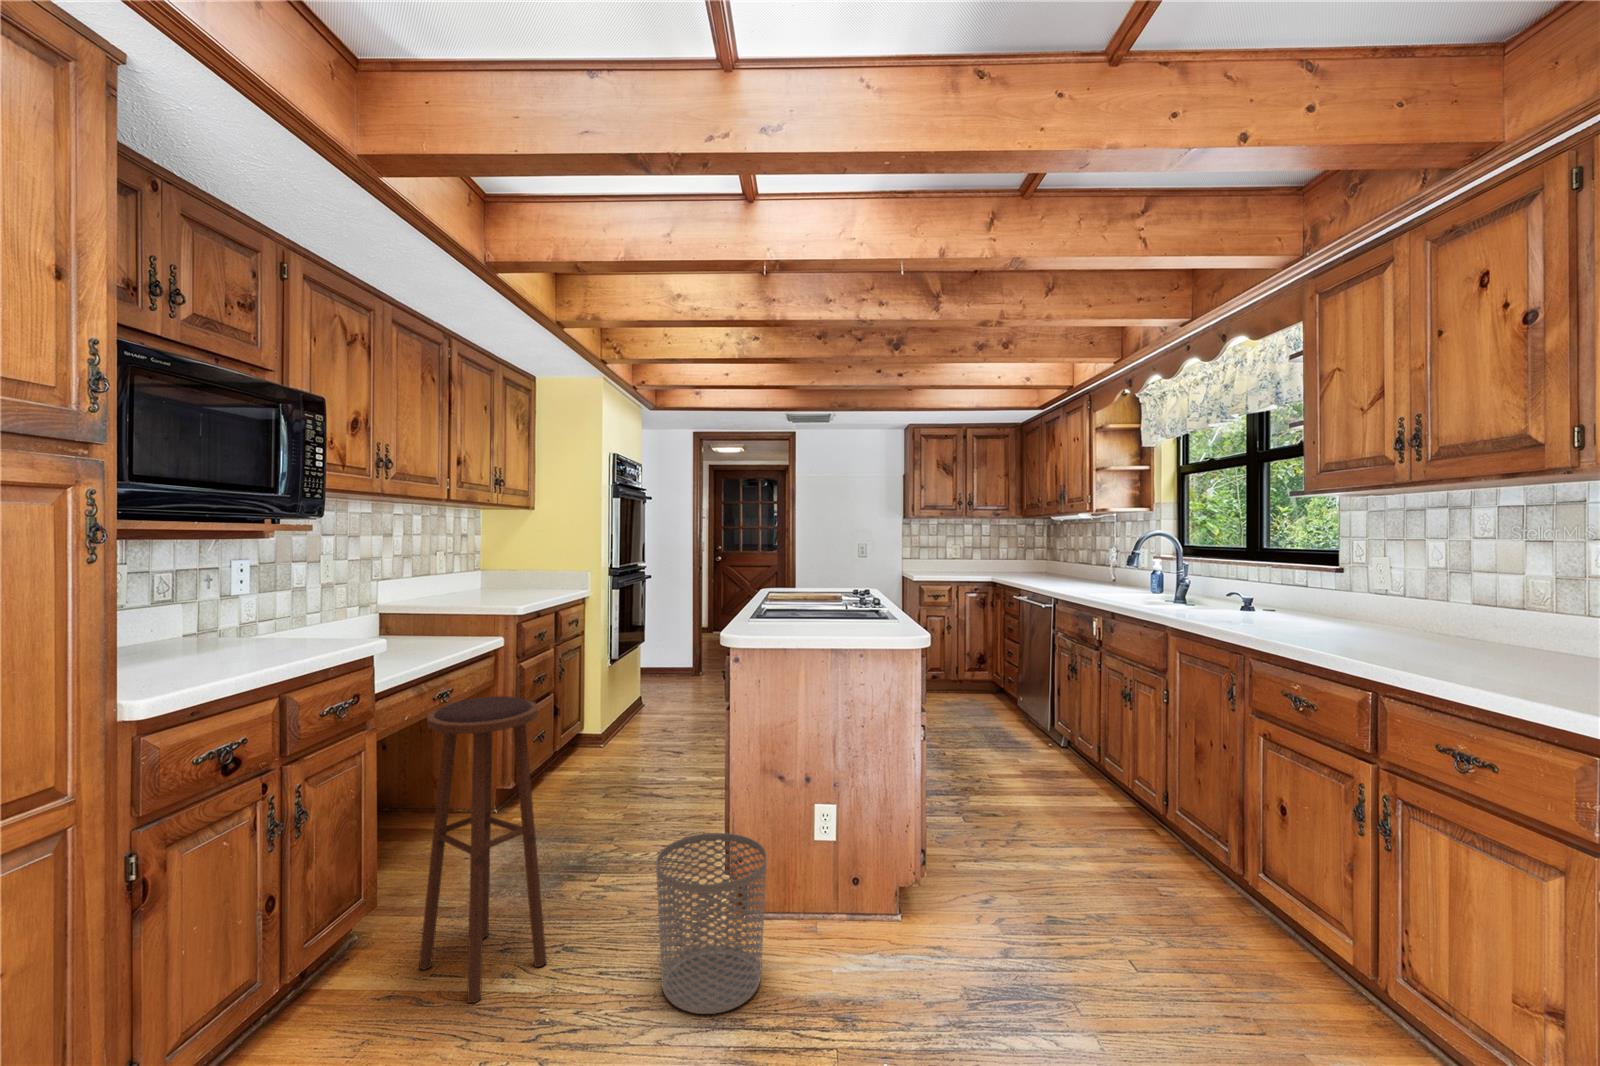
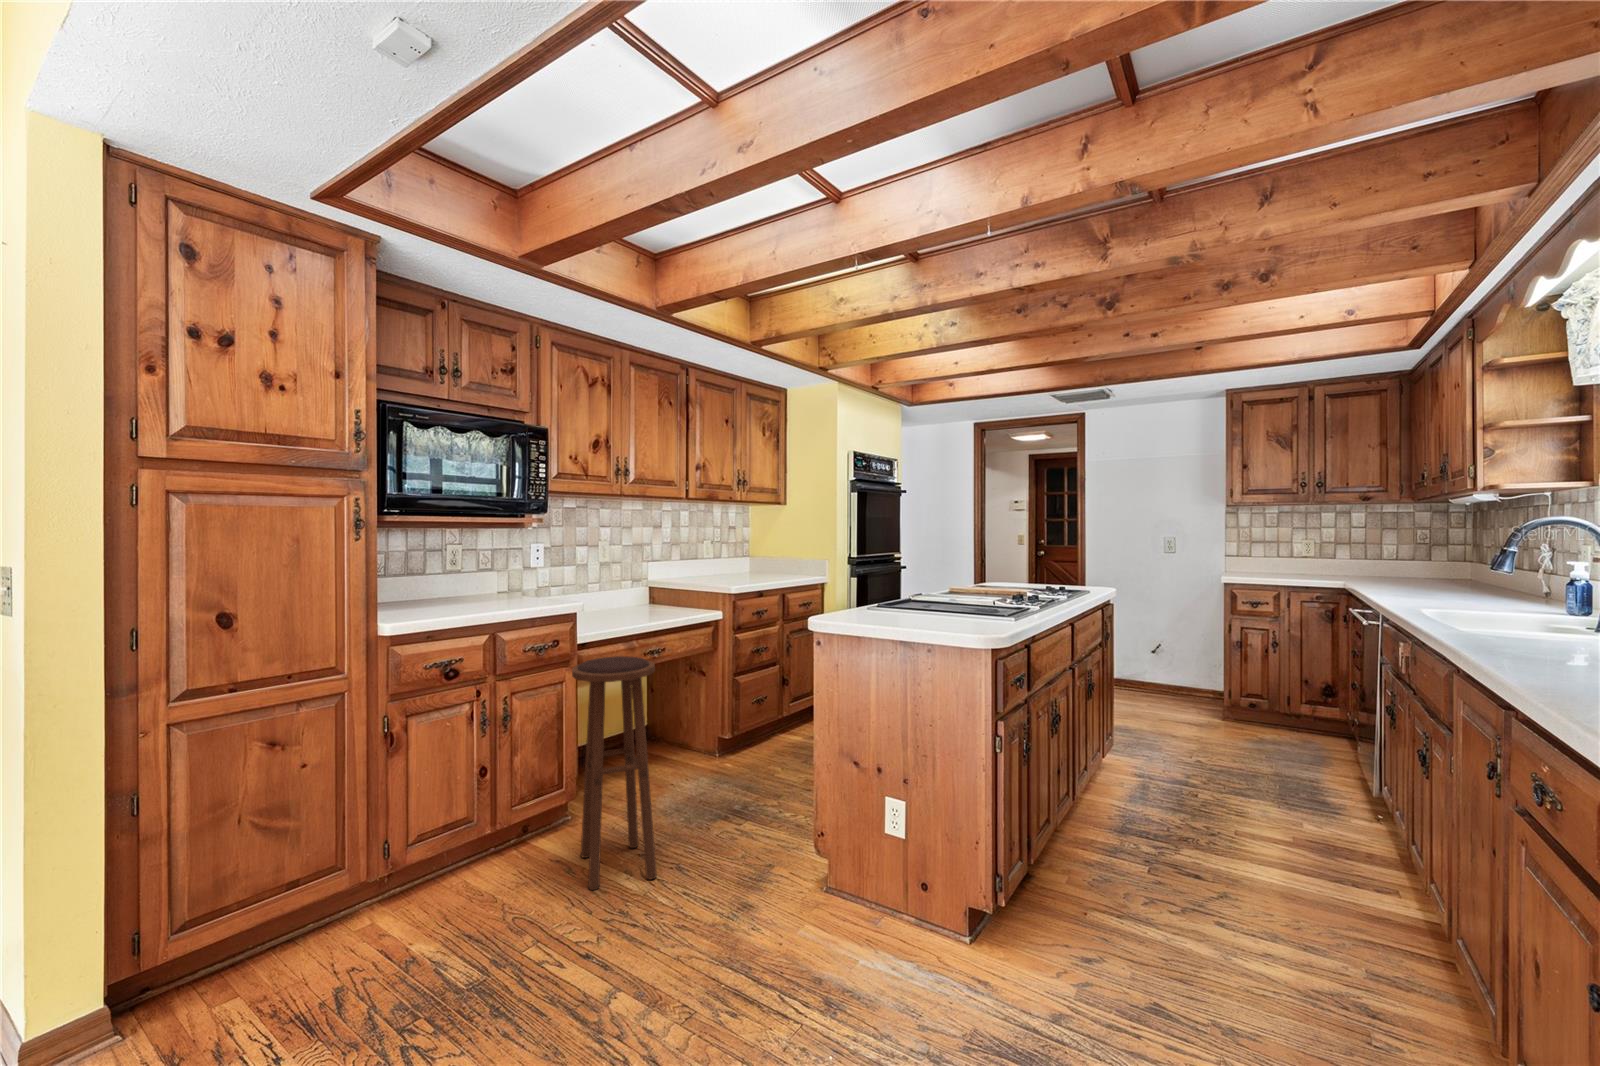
waste bin: present [656,833,766,1014] -> none [702,800,802,960]

